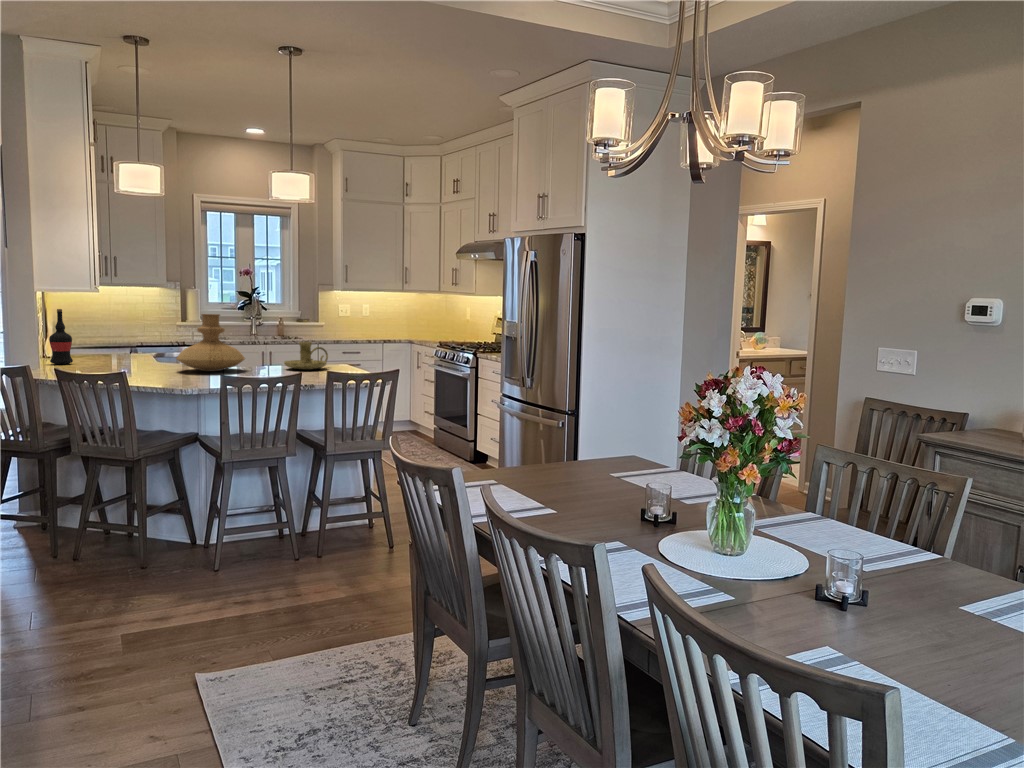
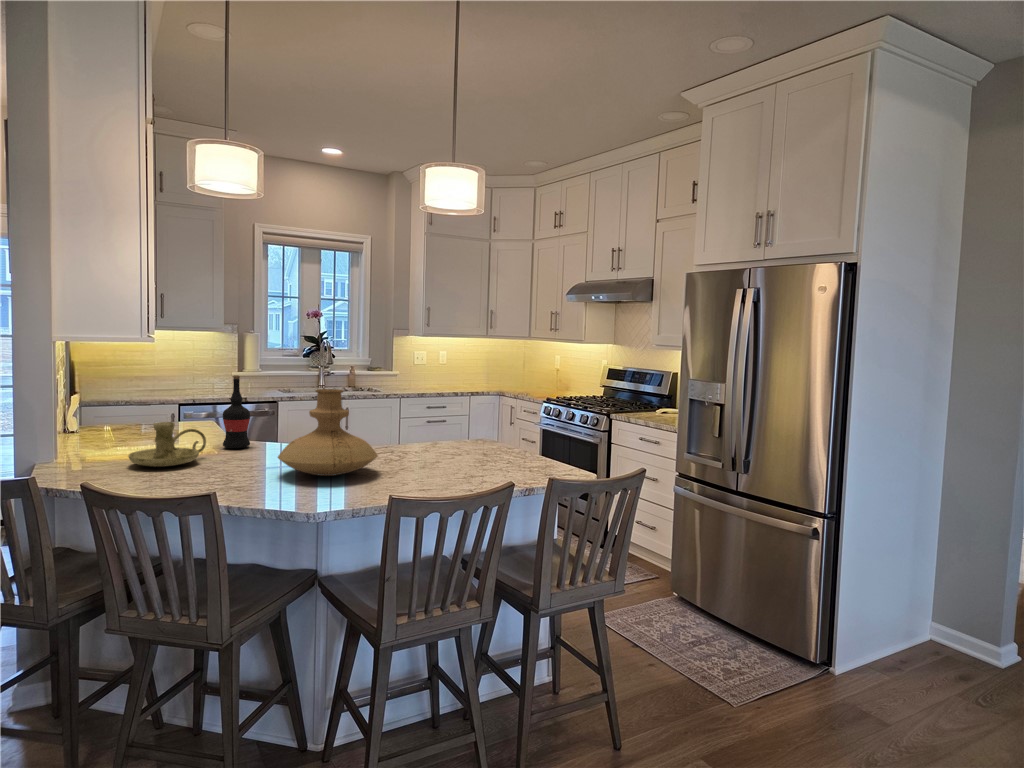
wine bottle: present [49,309,73,364] -> present [223,375,250,448]
candle holder: present [284,342,328,370] -> present [128,422,206,467]

